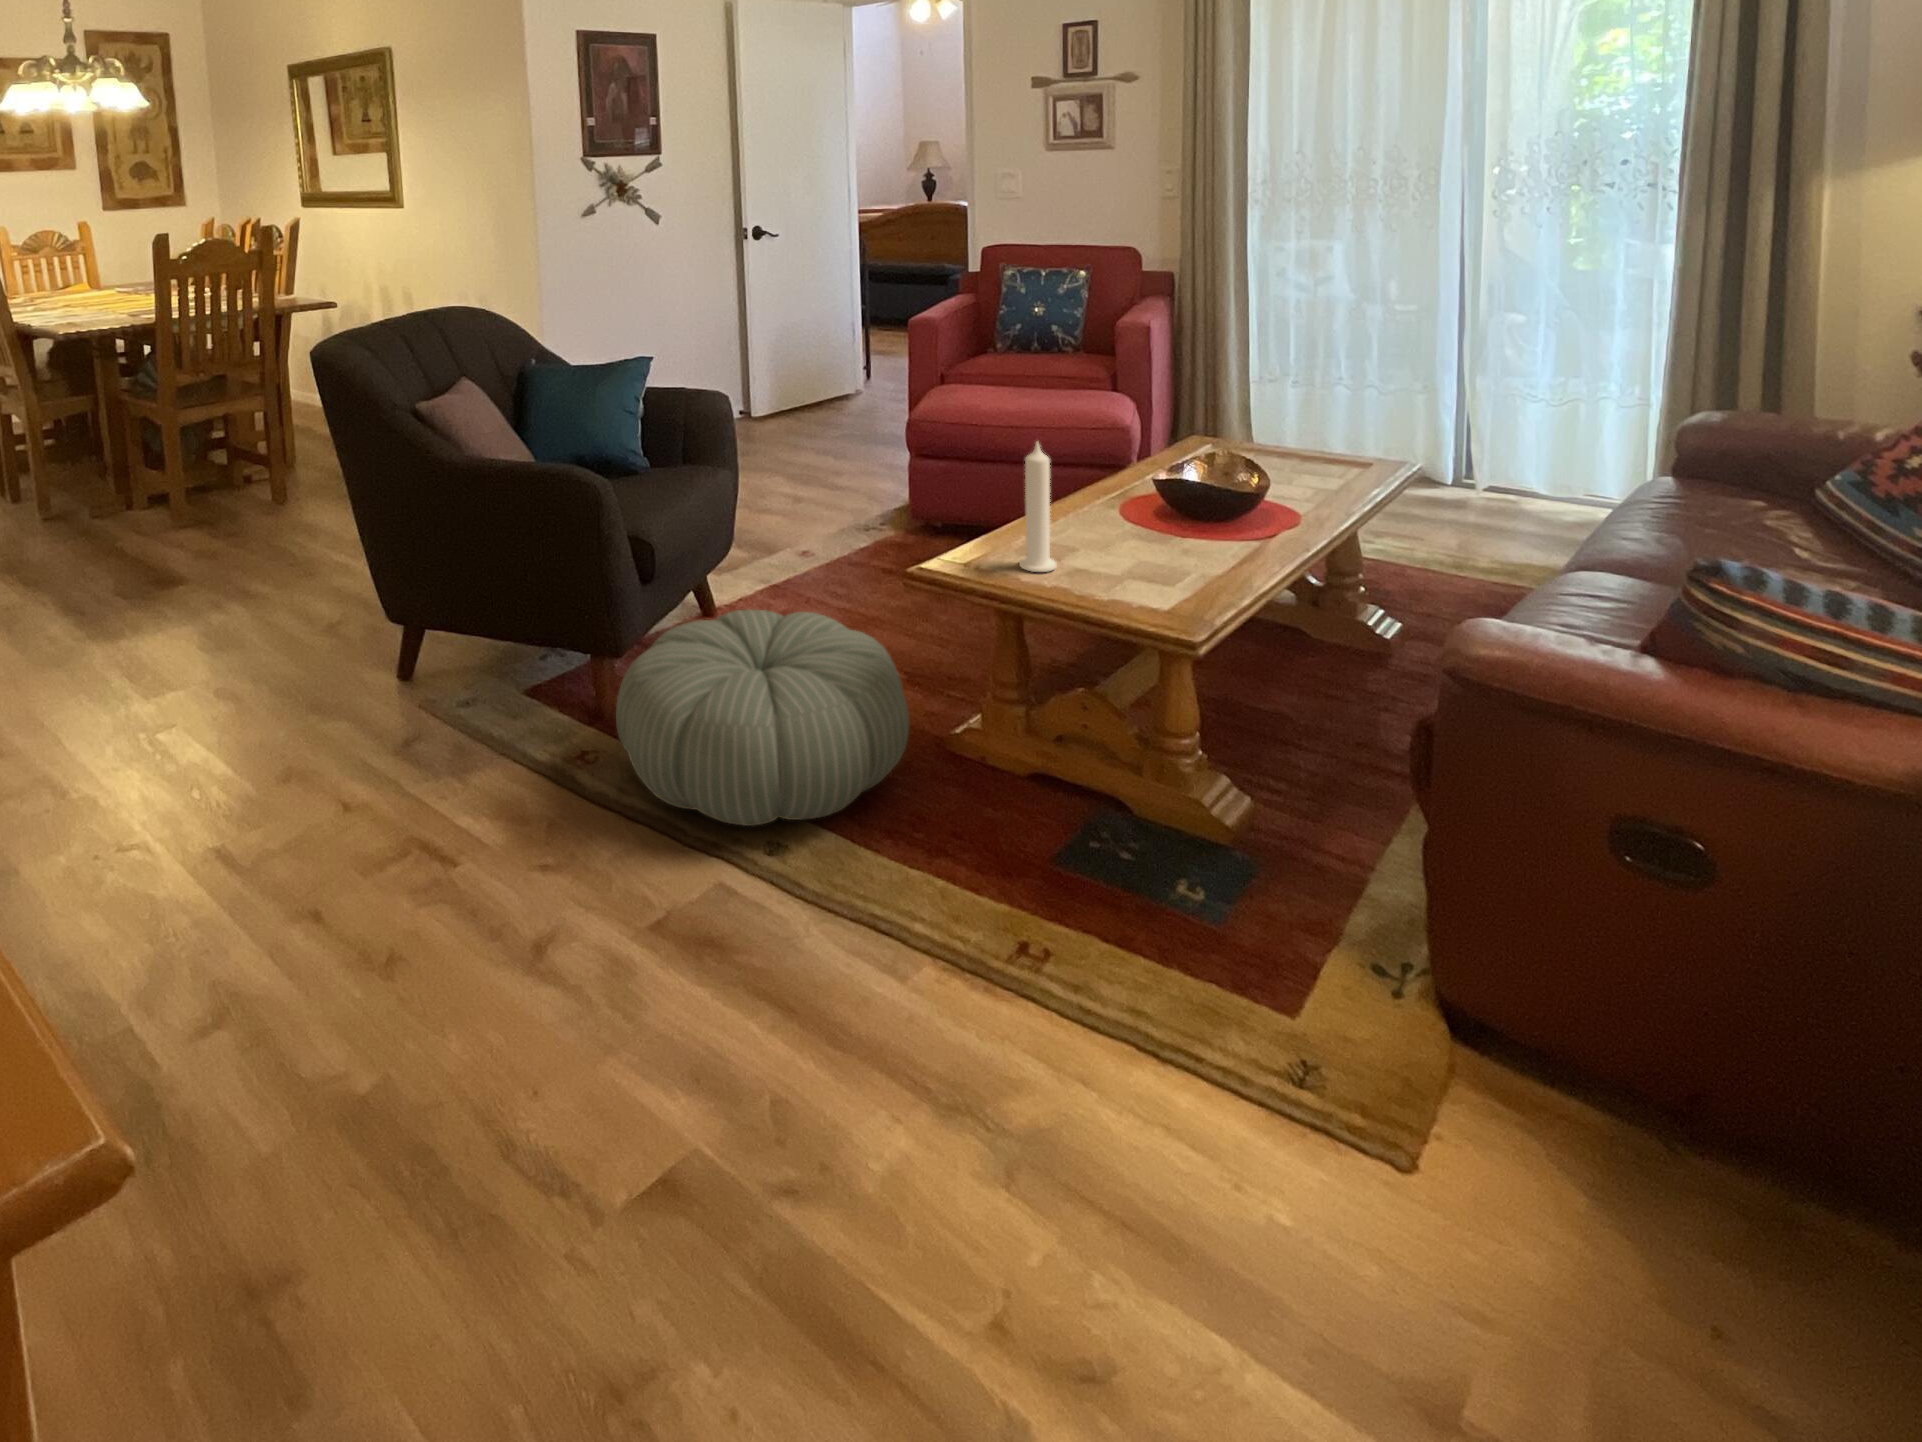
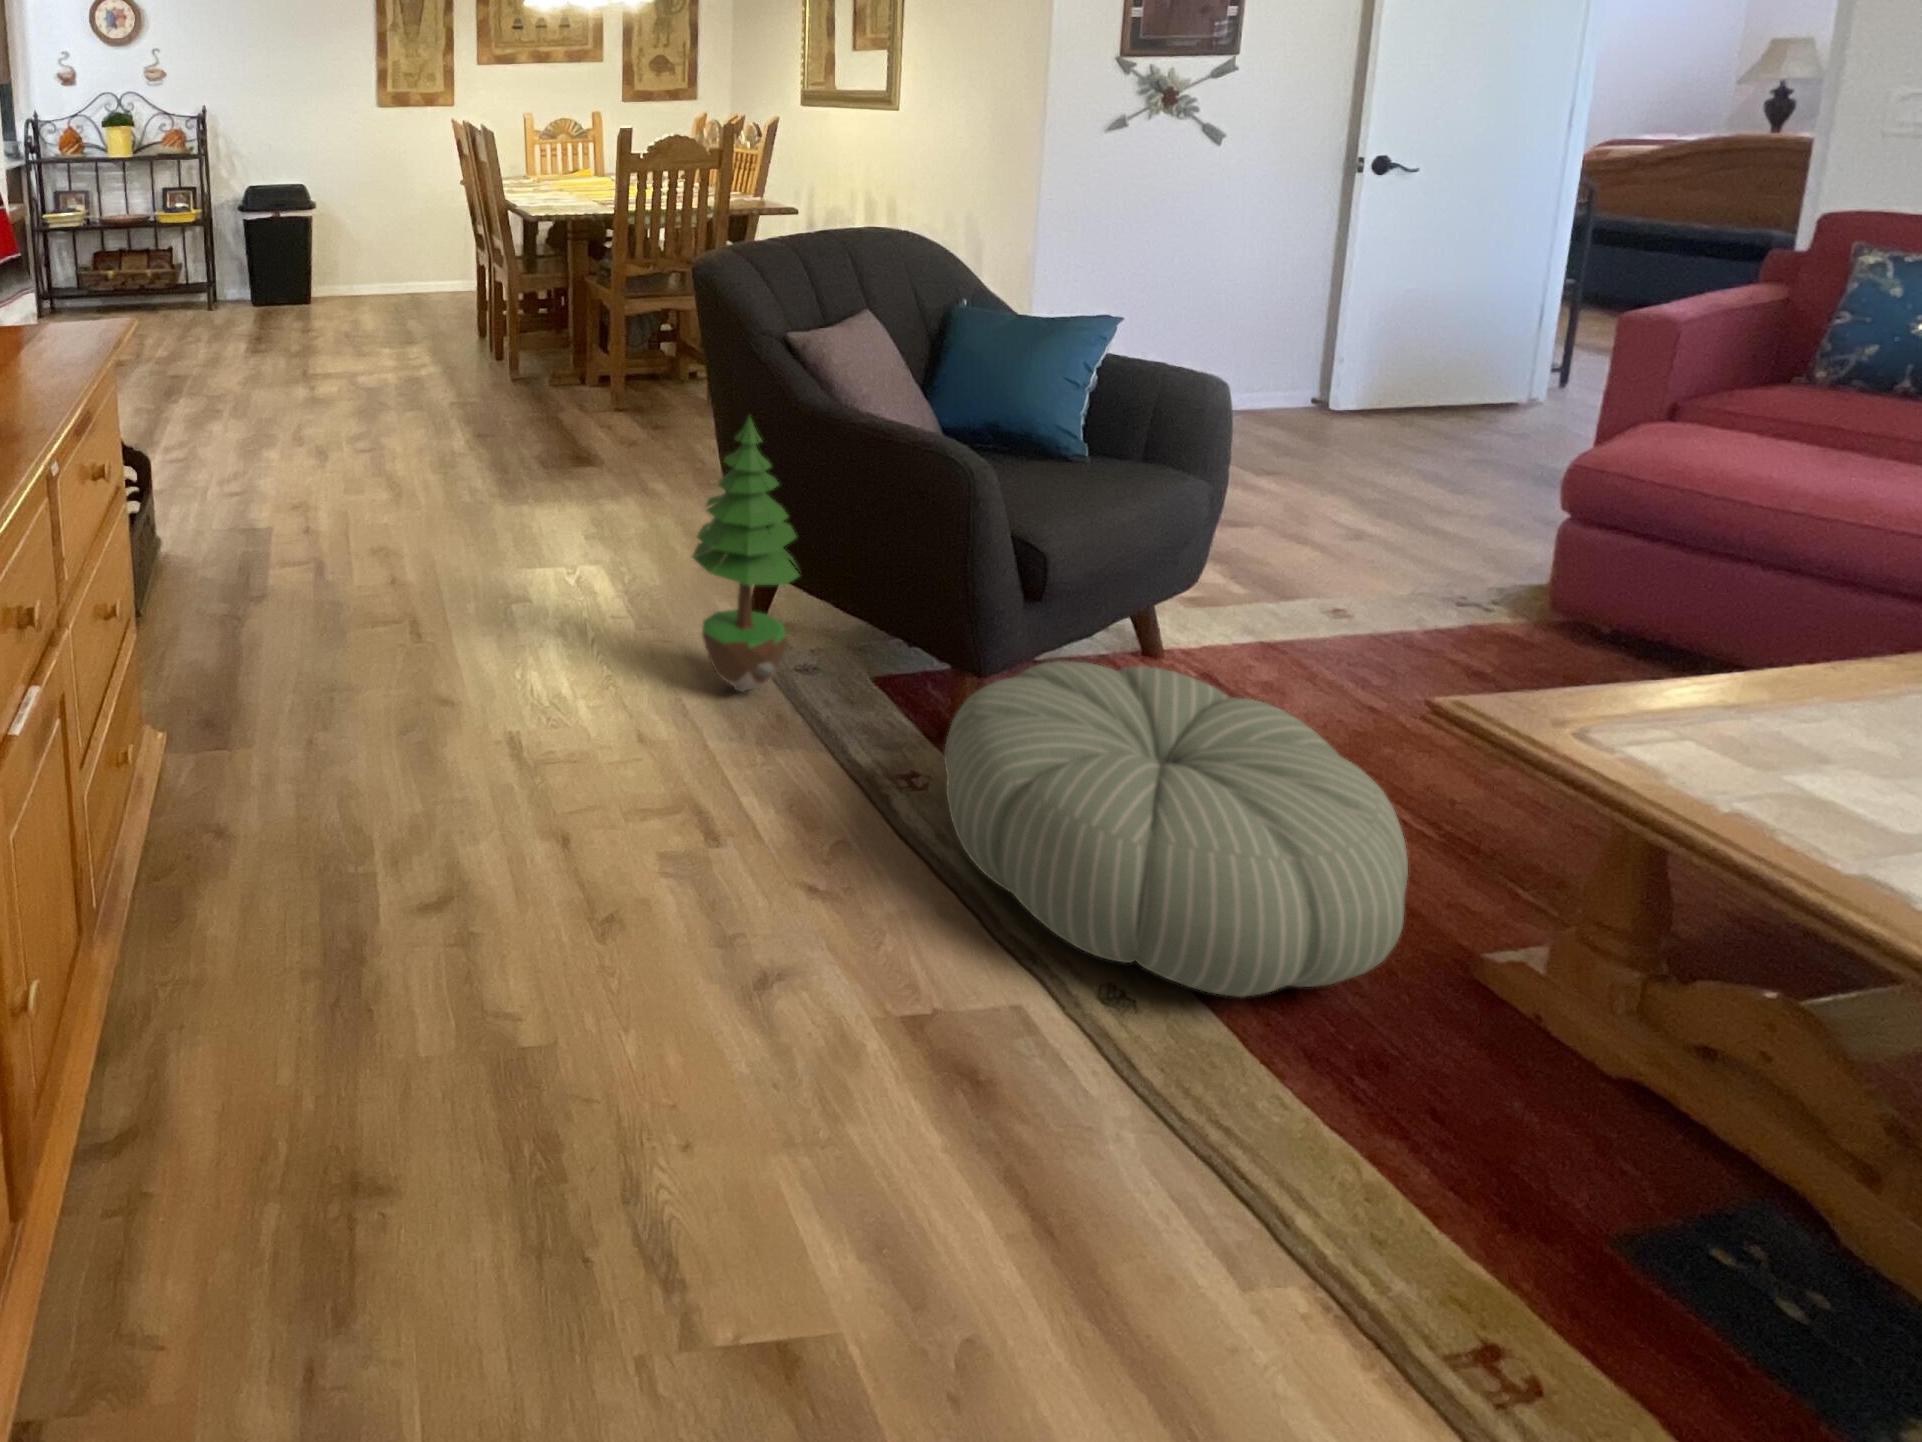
candle: present [1019,442,1057,572] -> none [1695,577,1815,804]
potted tree: none [365,483,467,745] -> present [691,417,799,692]

